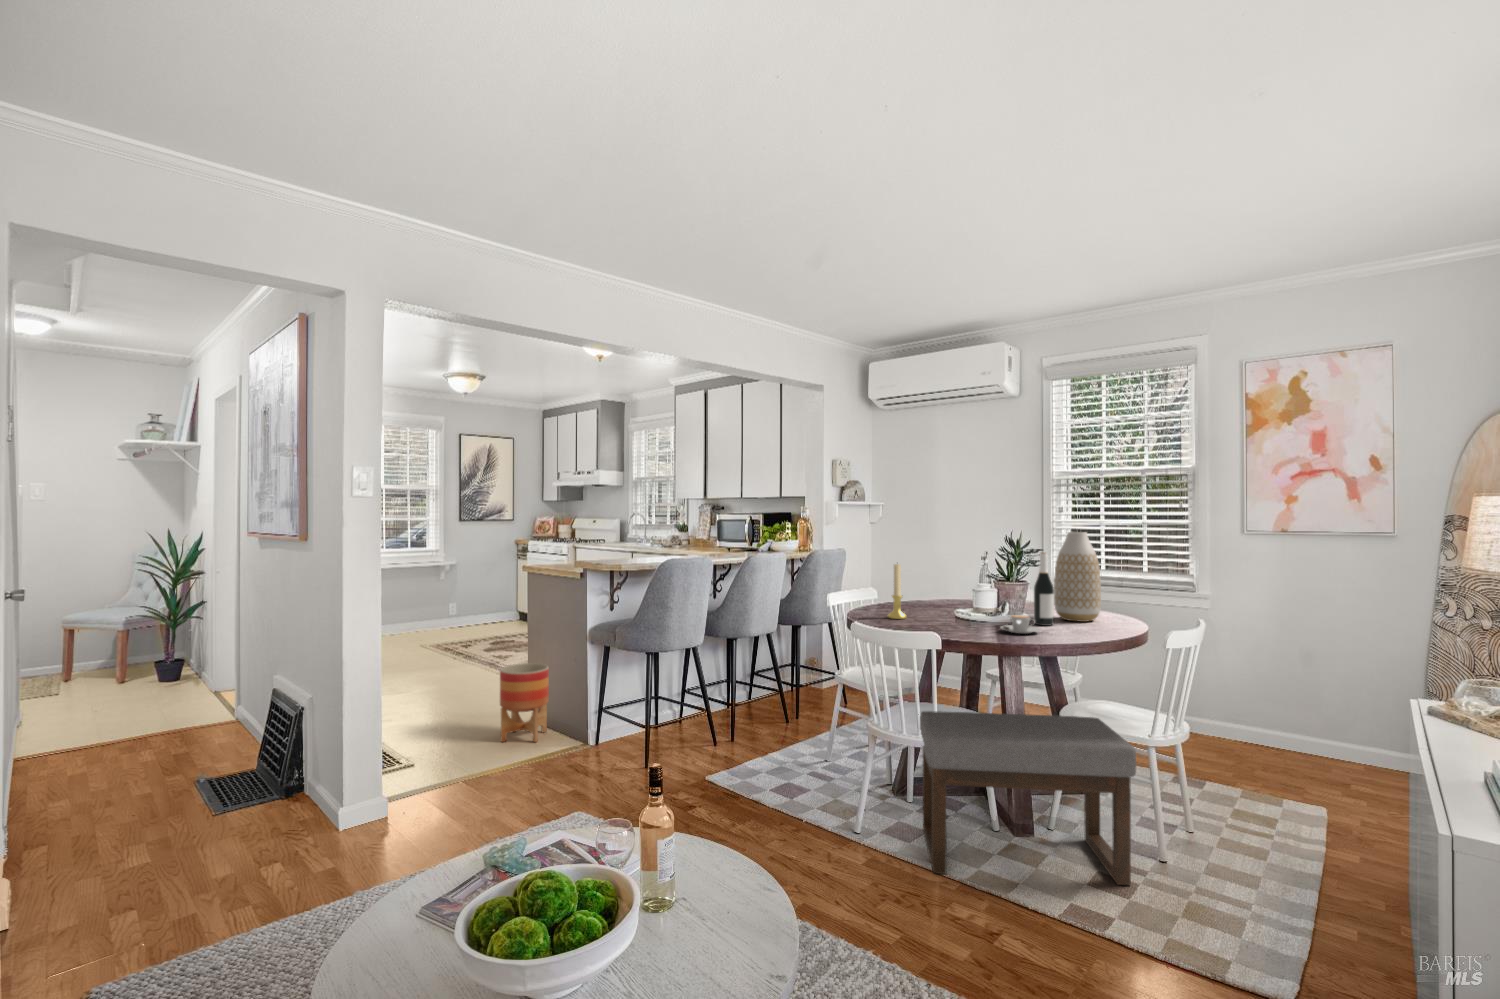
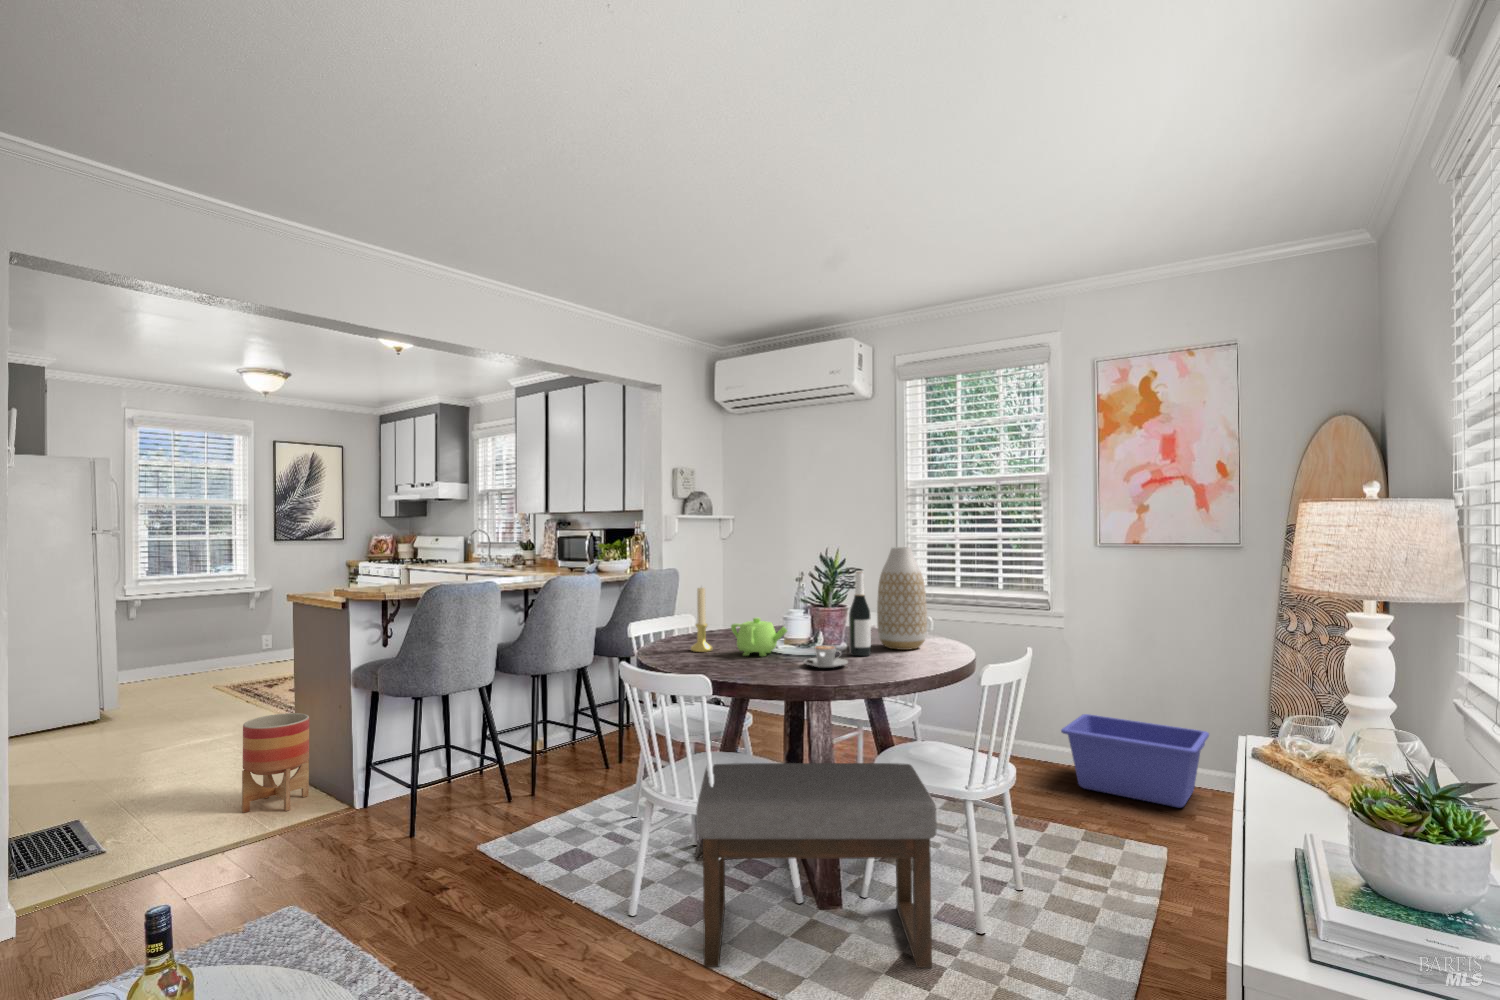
teapot: none [926,591,978,624] -> present [731,618,787,656]
storage bin: none [1210,689,1358,774] -> present [1061,714,1209,807]

